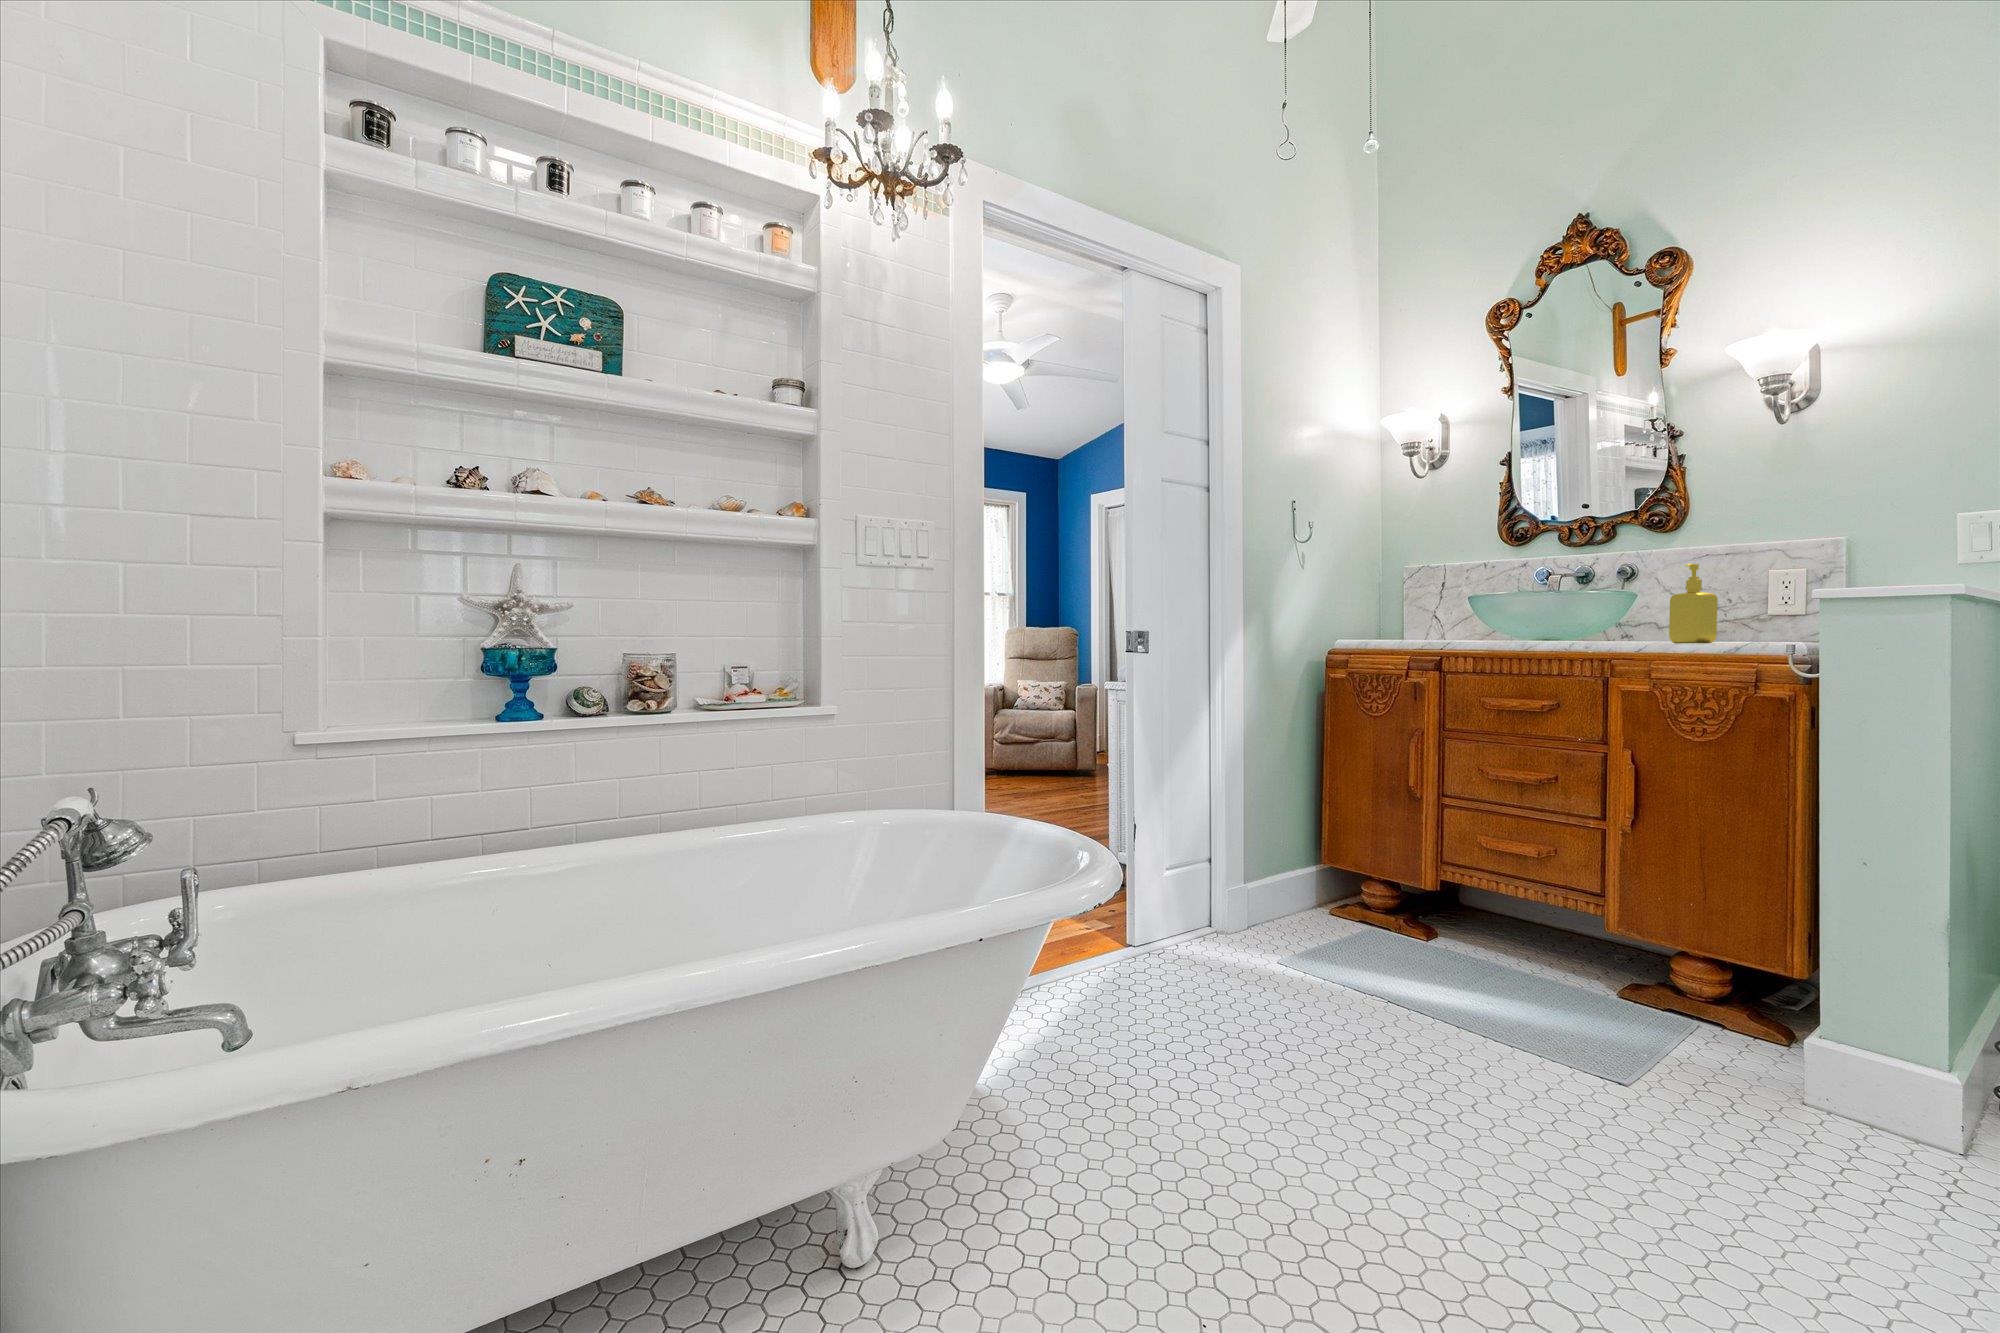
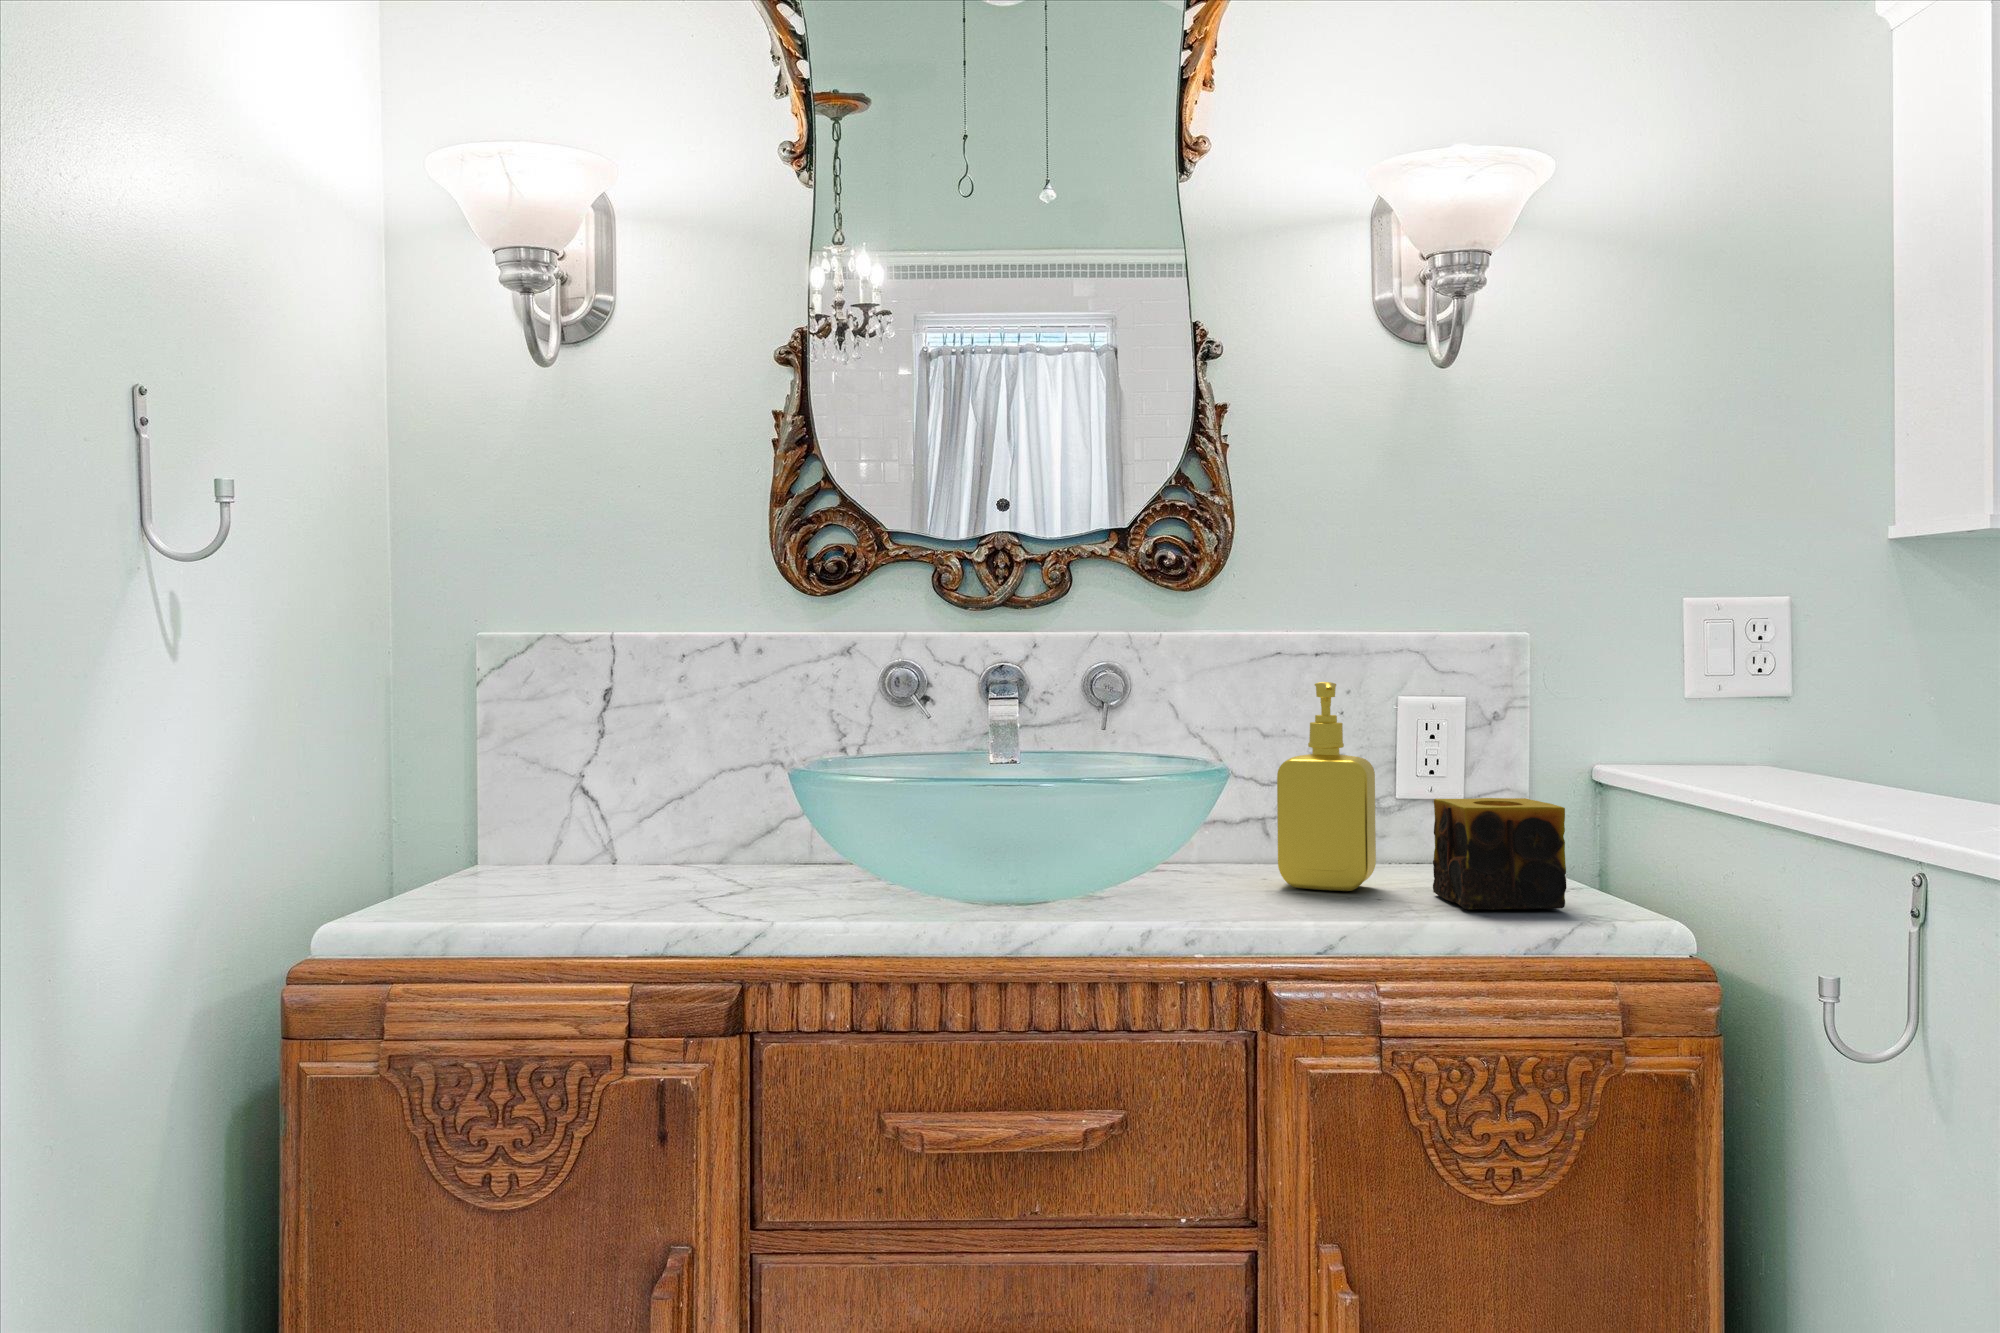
candle: none [1717,604,1779,644] -> present [1433,798,1567,910]

